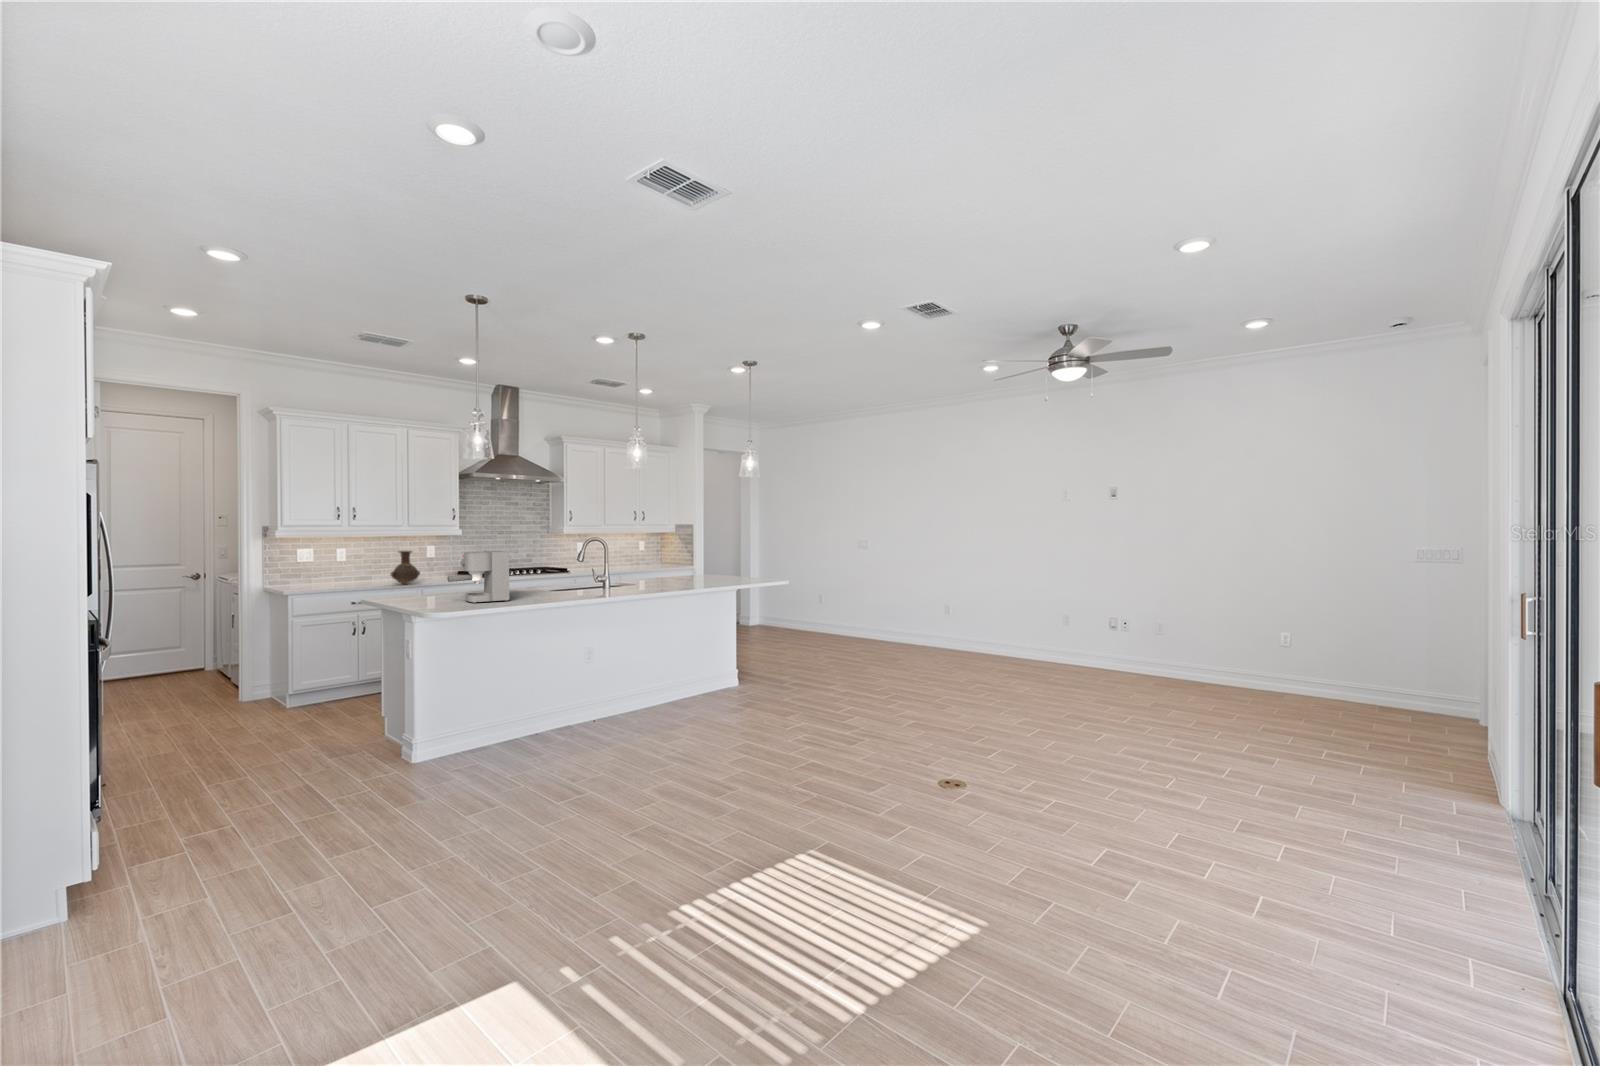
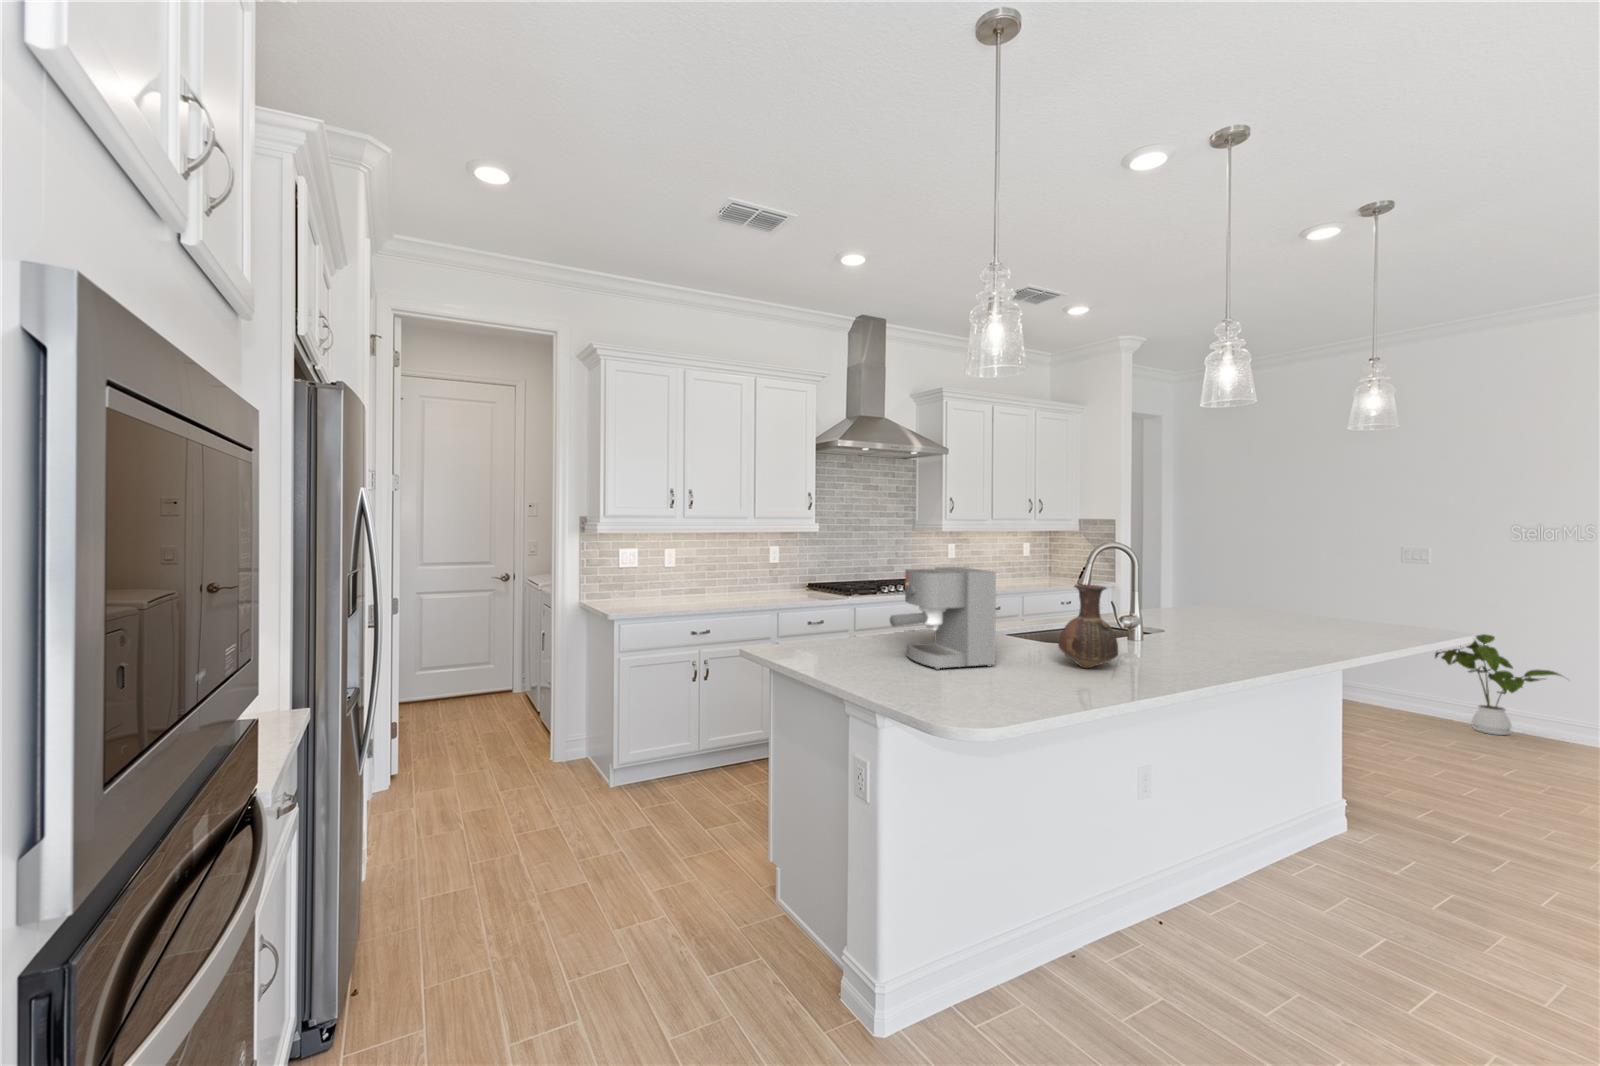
vase: present [391,551,420,584] -> present [1058,584,1118,668]
house plant: none [865,588,920,646] -> present [1435,634,1561,735]

